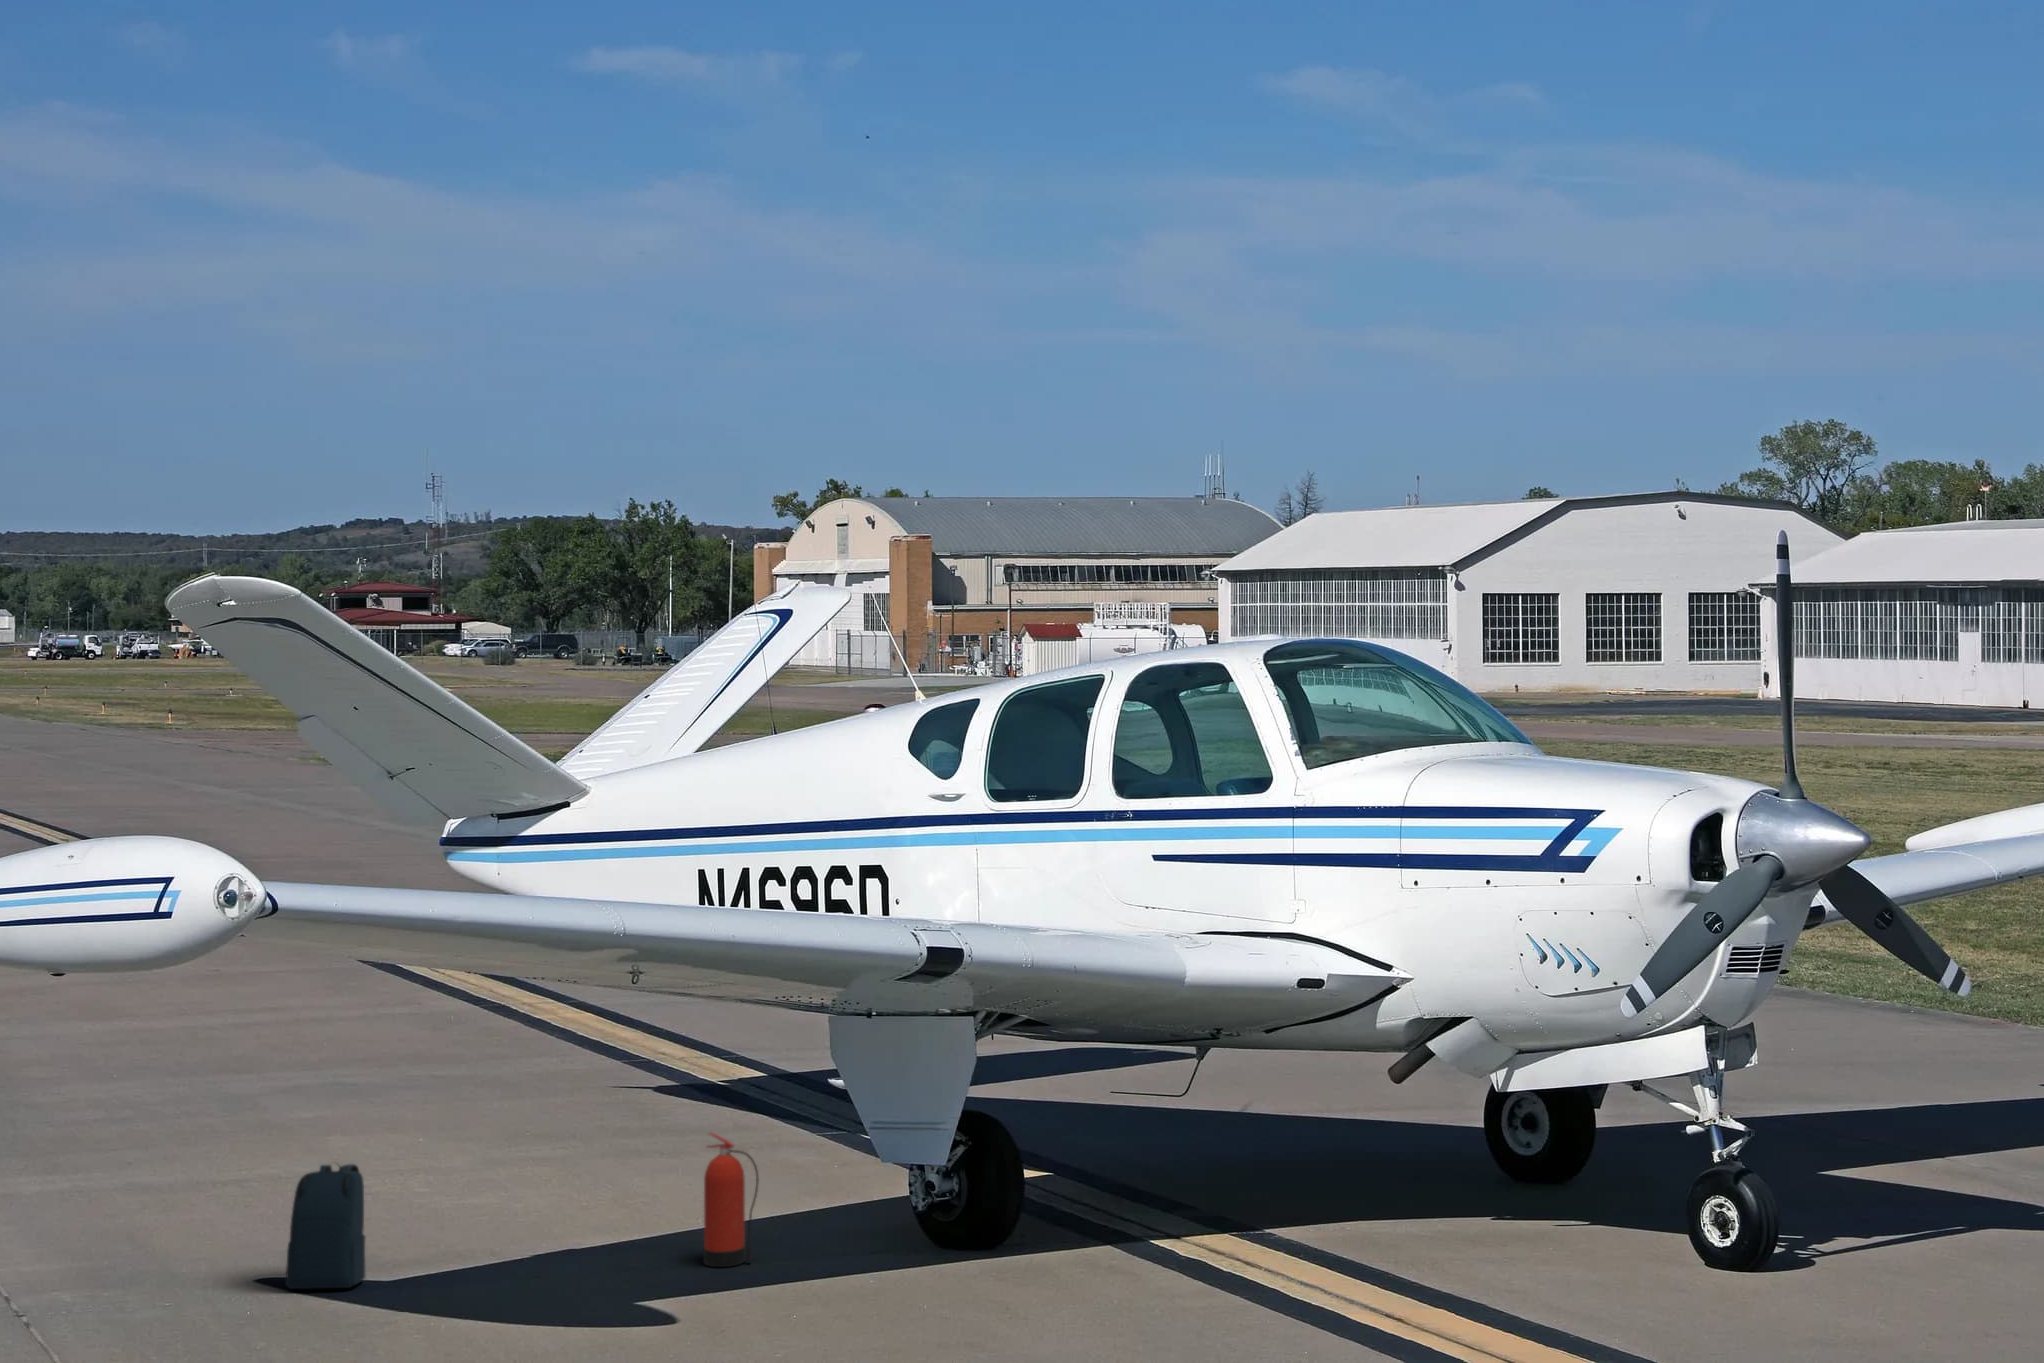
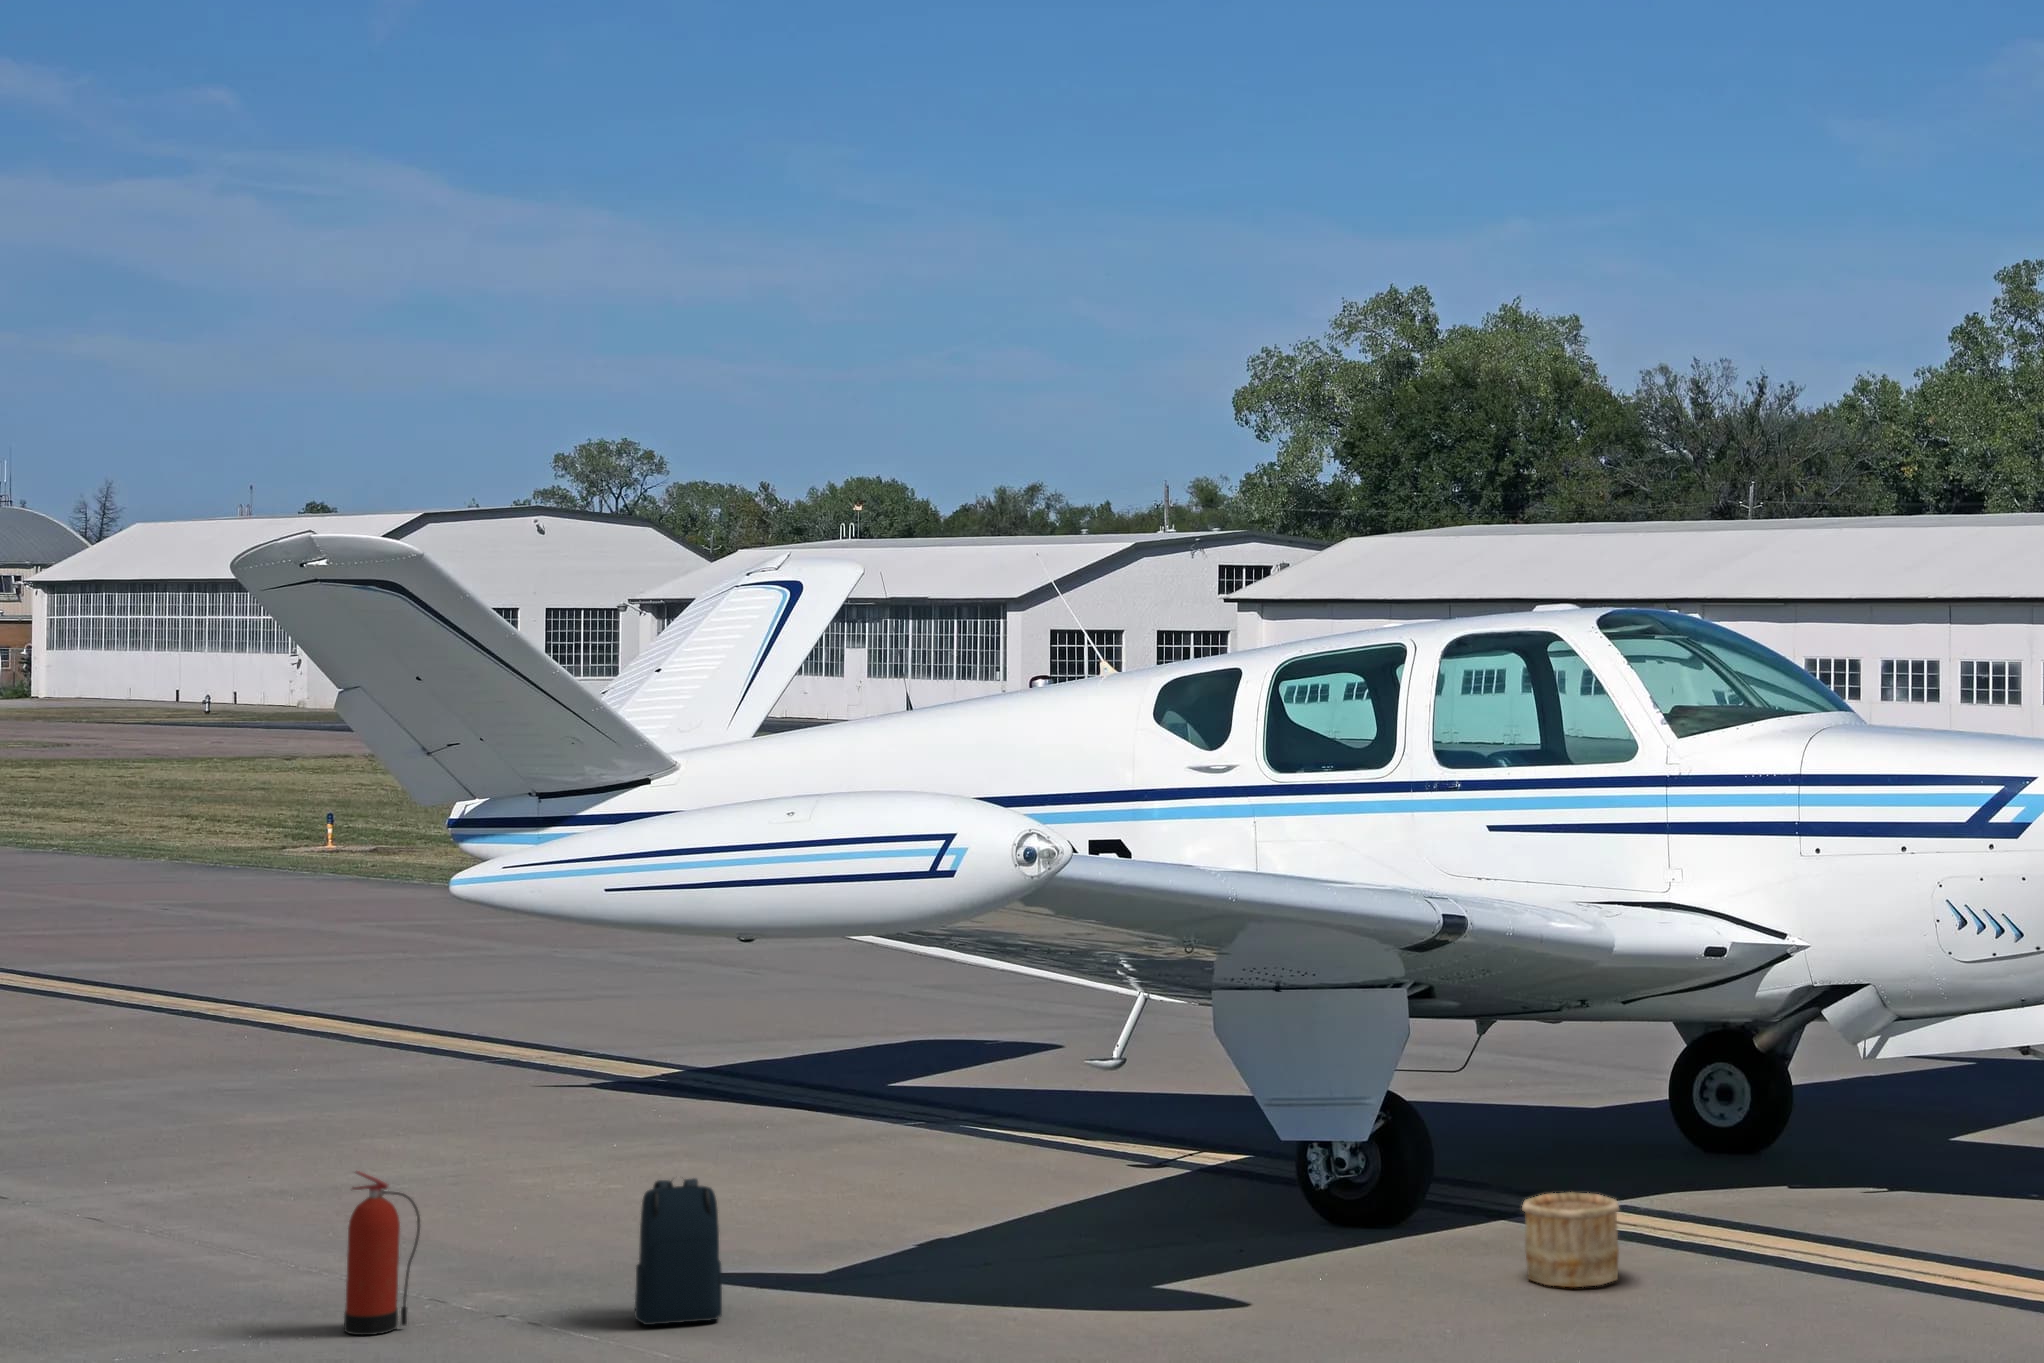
fire extinguisher: present [704,1132,759,1267] -> present [344,1171,420,1335]
wooden bucket: none [1067,1213,1163,1307] -> present [1522,1192,1619,1287]

